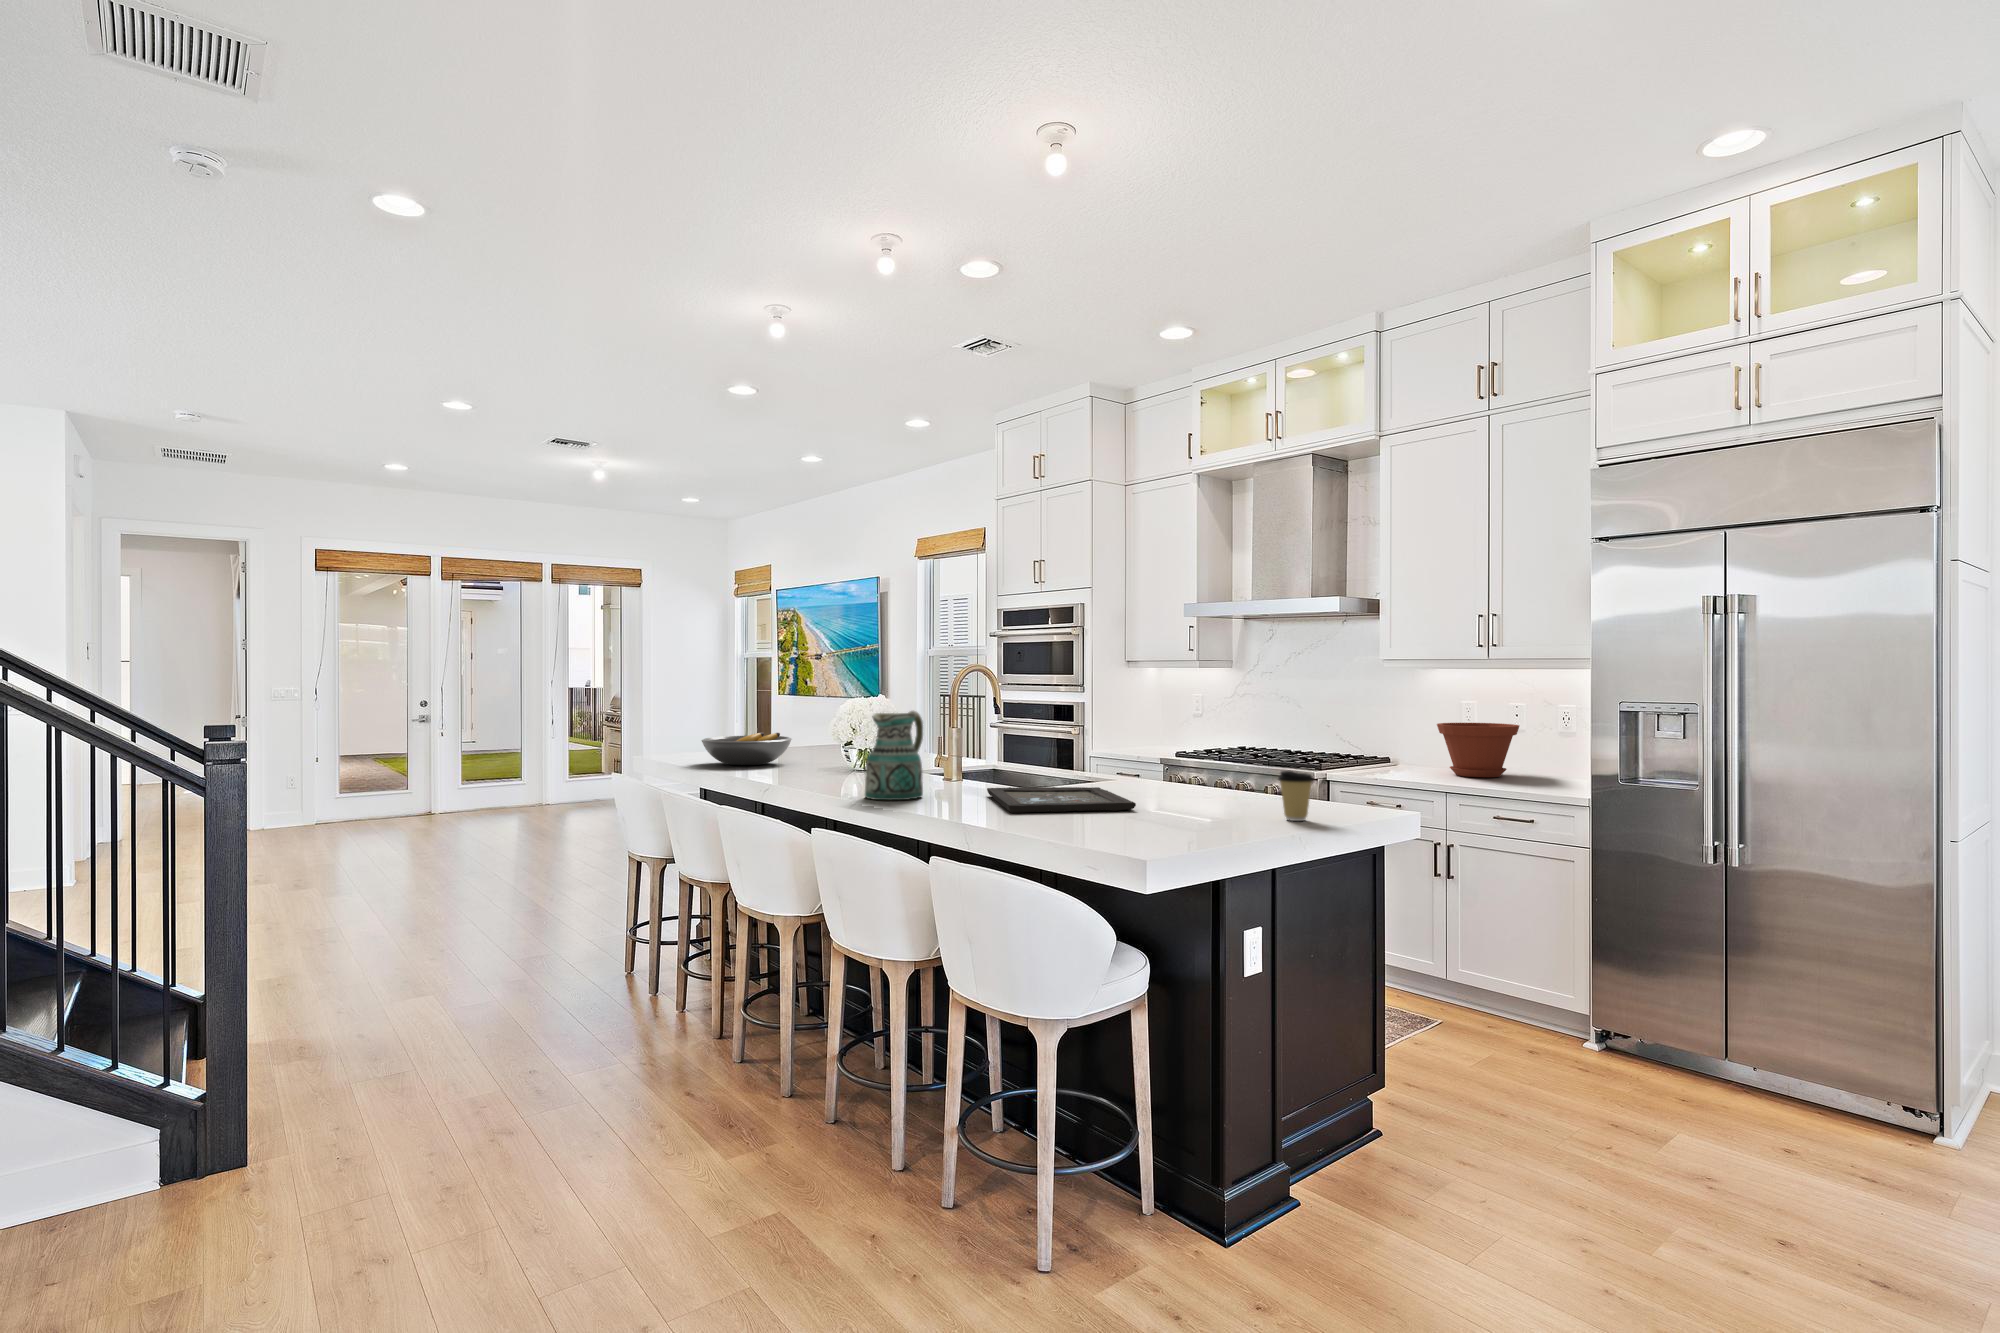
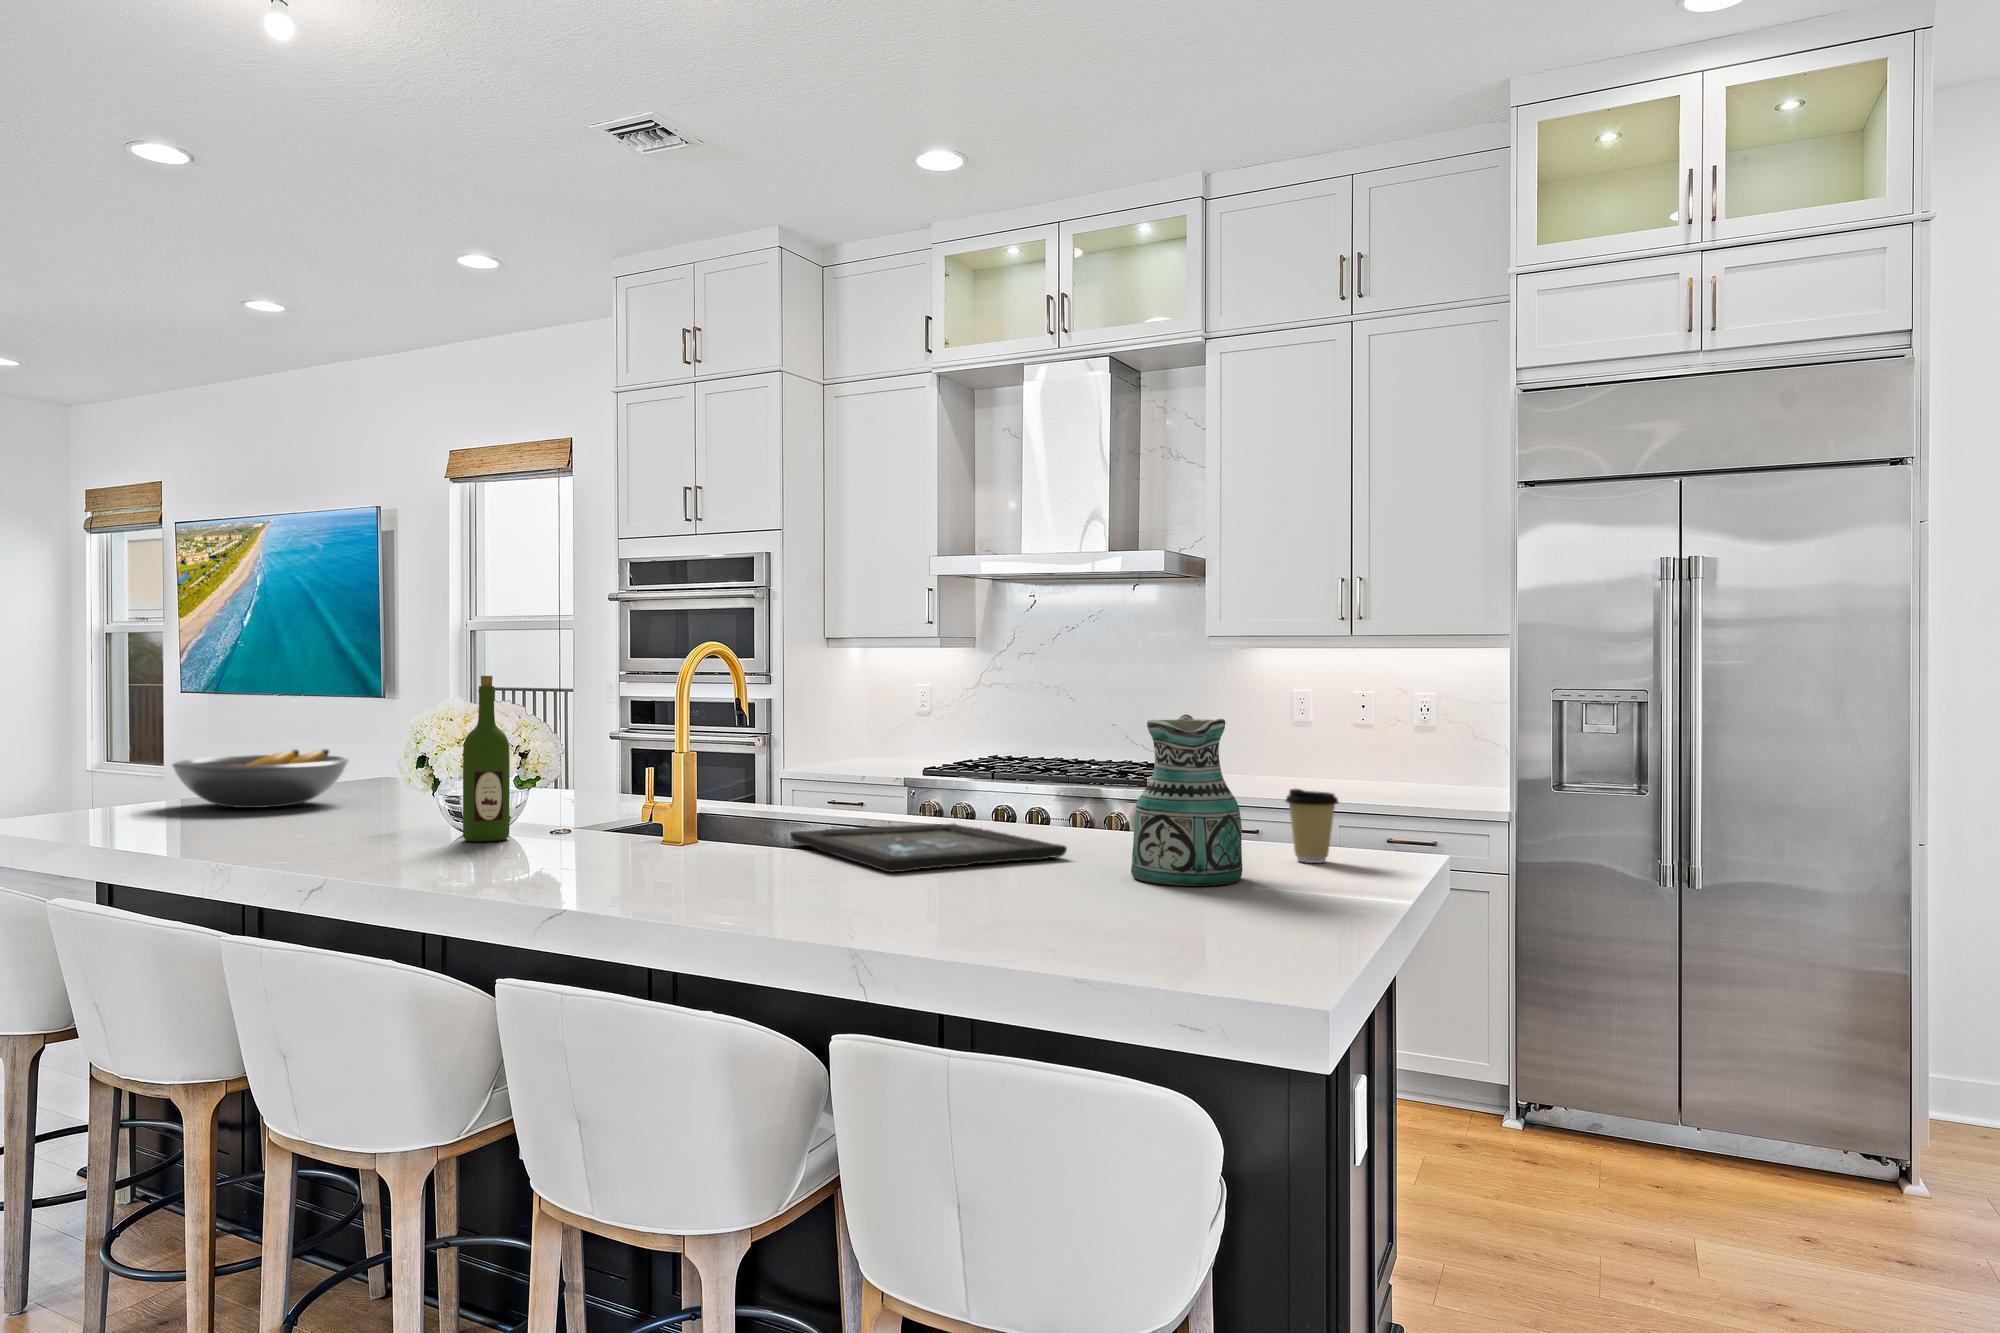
wine bottle: none [817,692,842,787] -> present [463,676,510,842]
ceramic pitcher: present [865,711,923,800] -> present [1131,714,1243,886]
plant pot: present [1437,723,1519,777] -> none [1282,719,1382,790]

